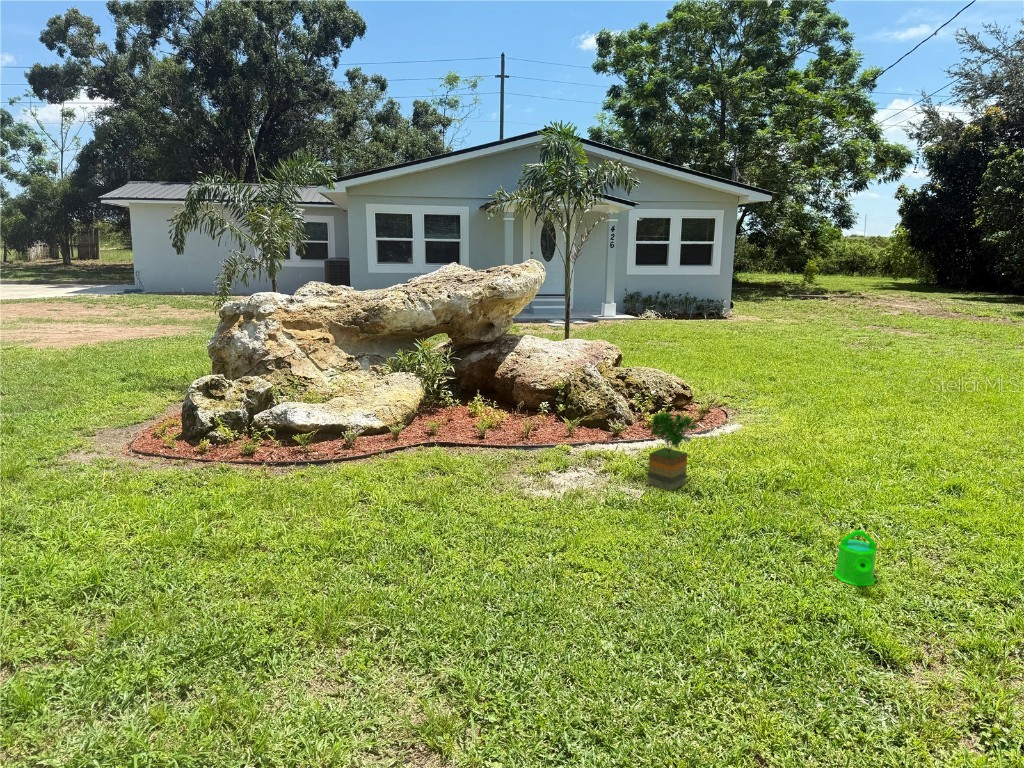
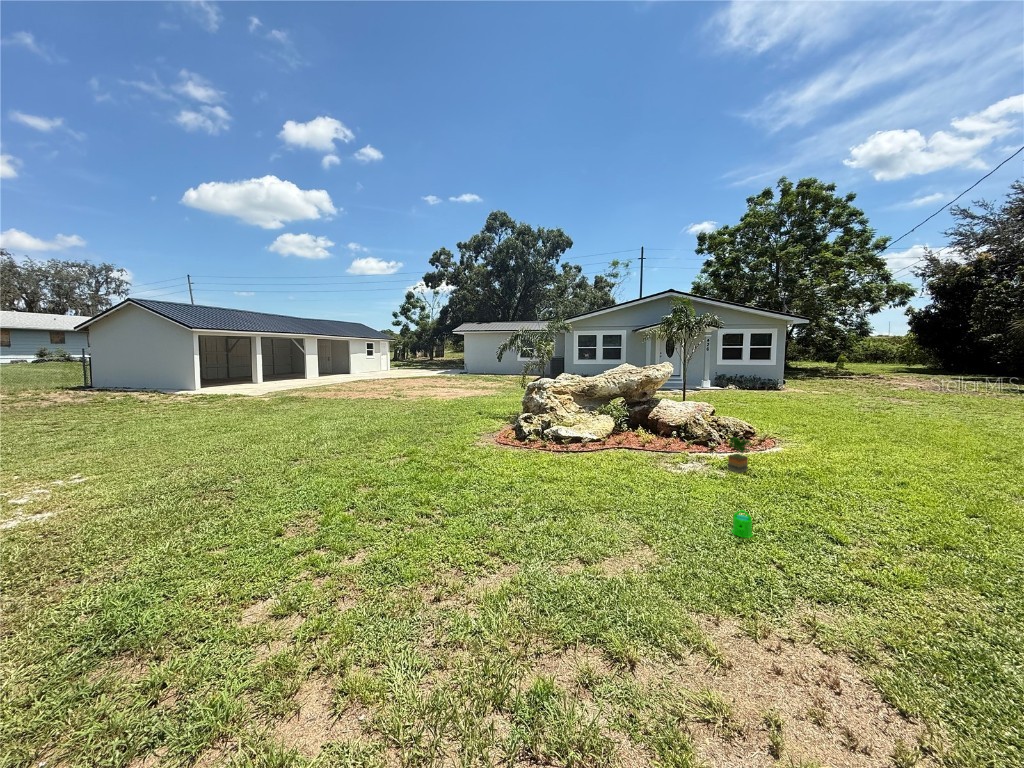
watering can: present [833,530,877,586] -> present [732,510,753,538]

